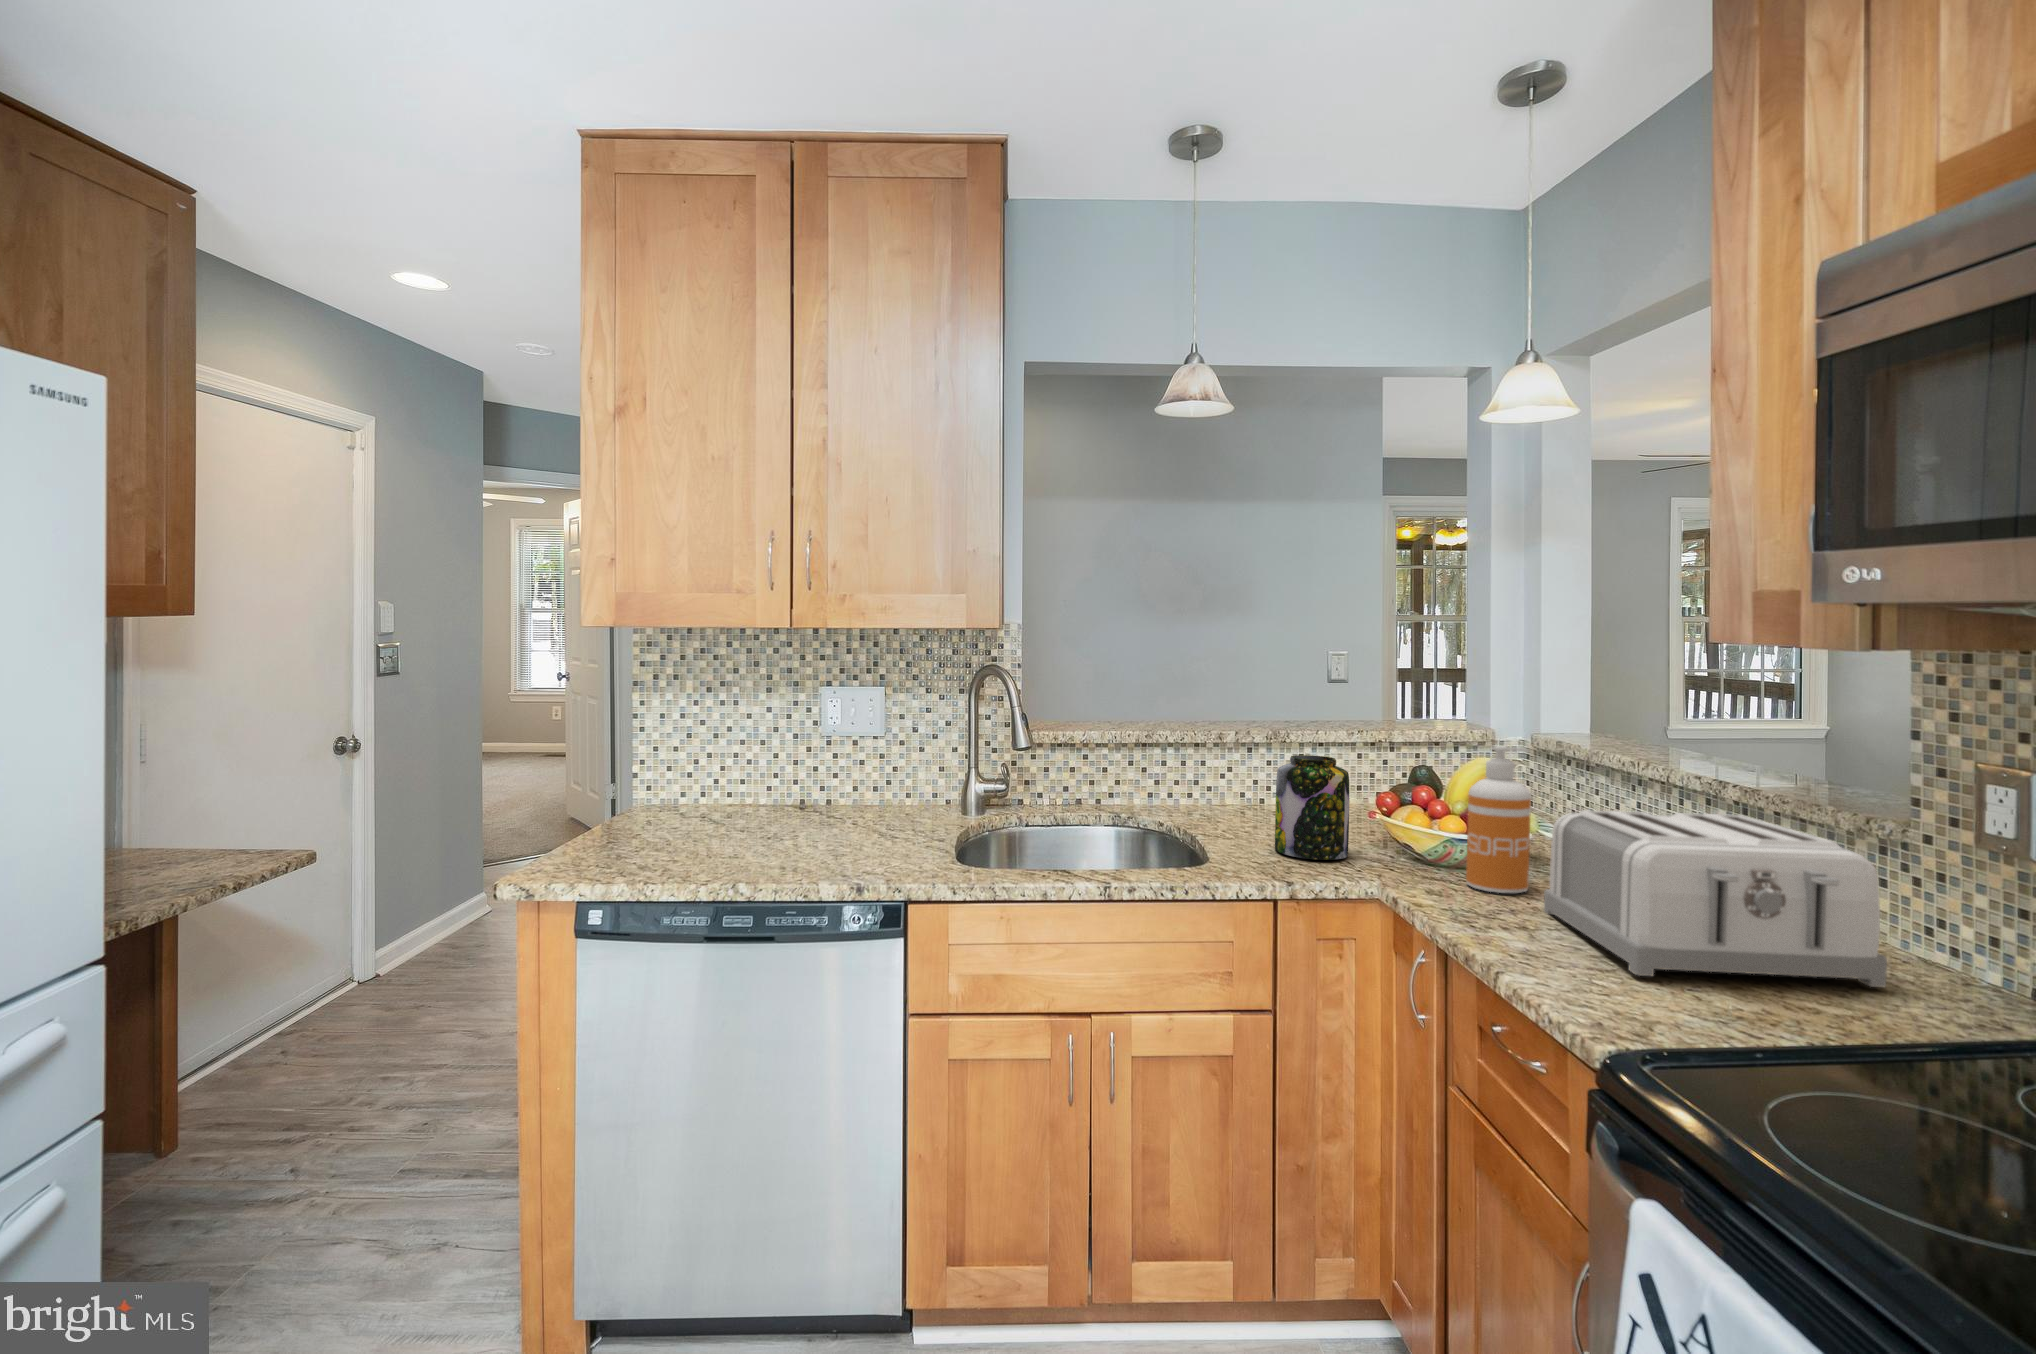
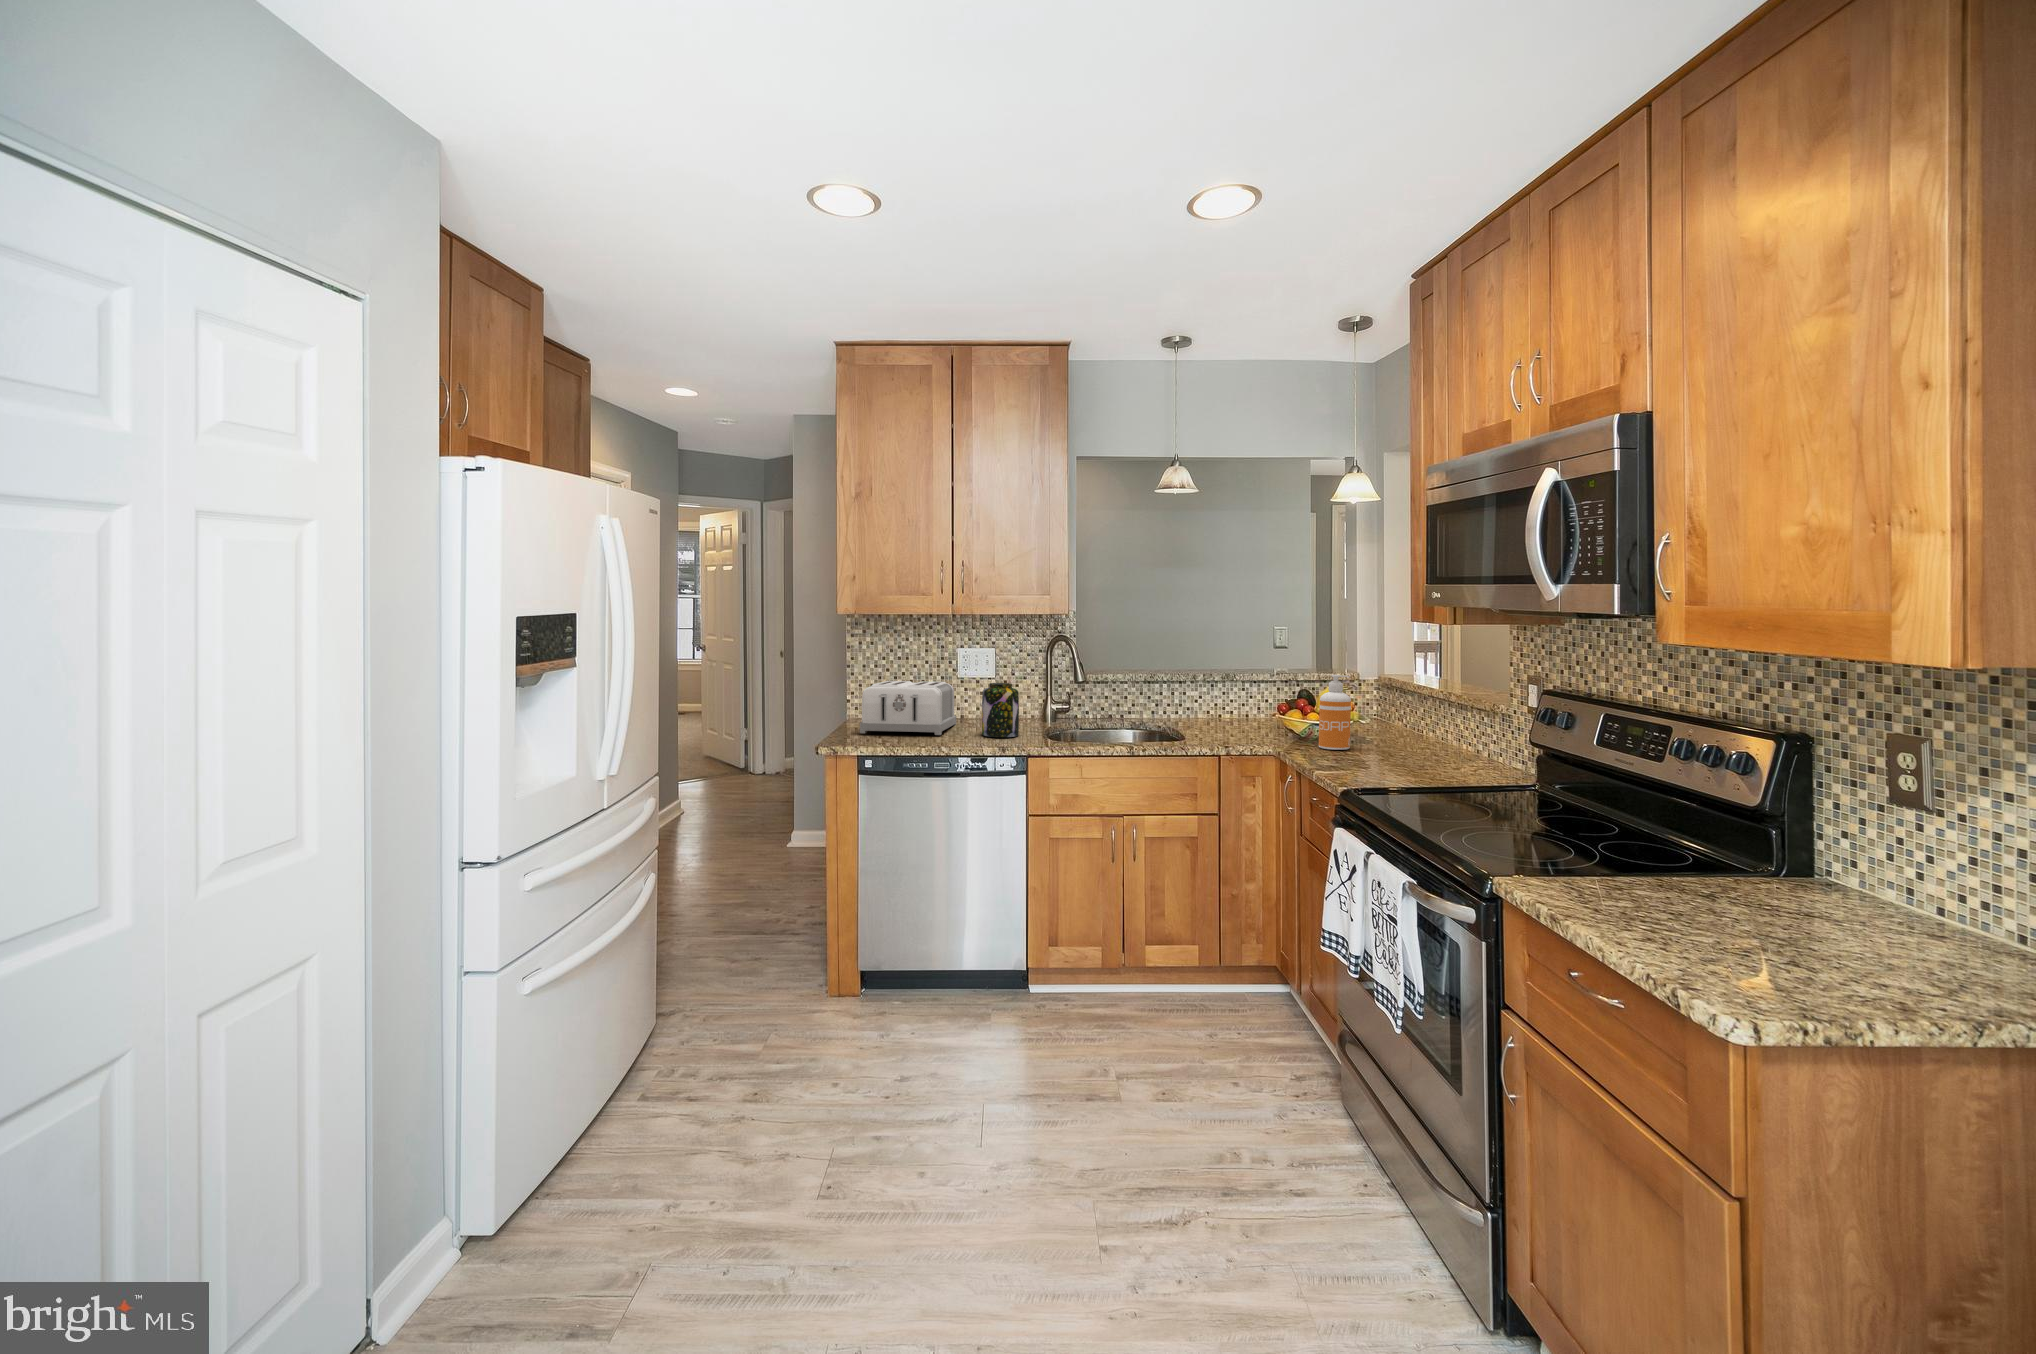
jar: present [1275,755,1349,860] -> present [982,683,1019,737]
toaster: present [1544,810,1887,987] -> present [860,681,956,735]

